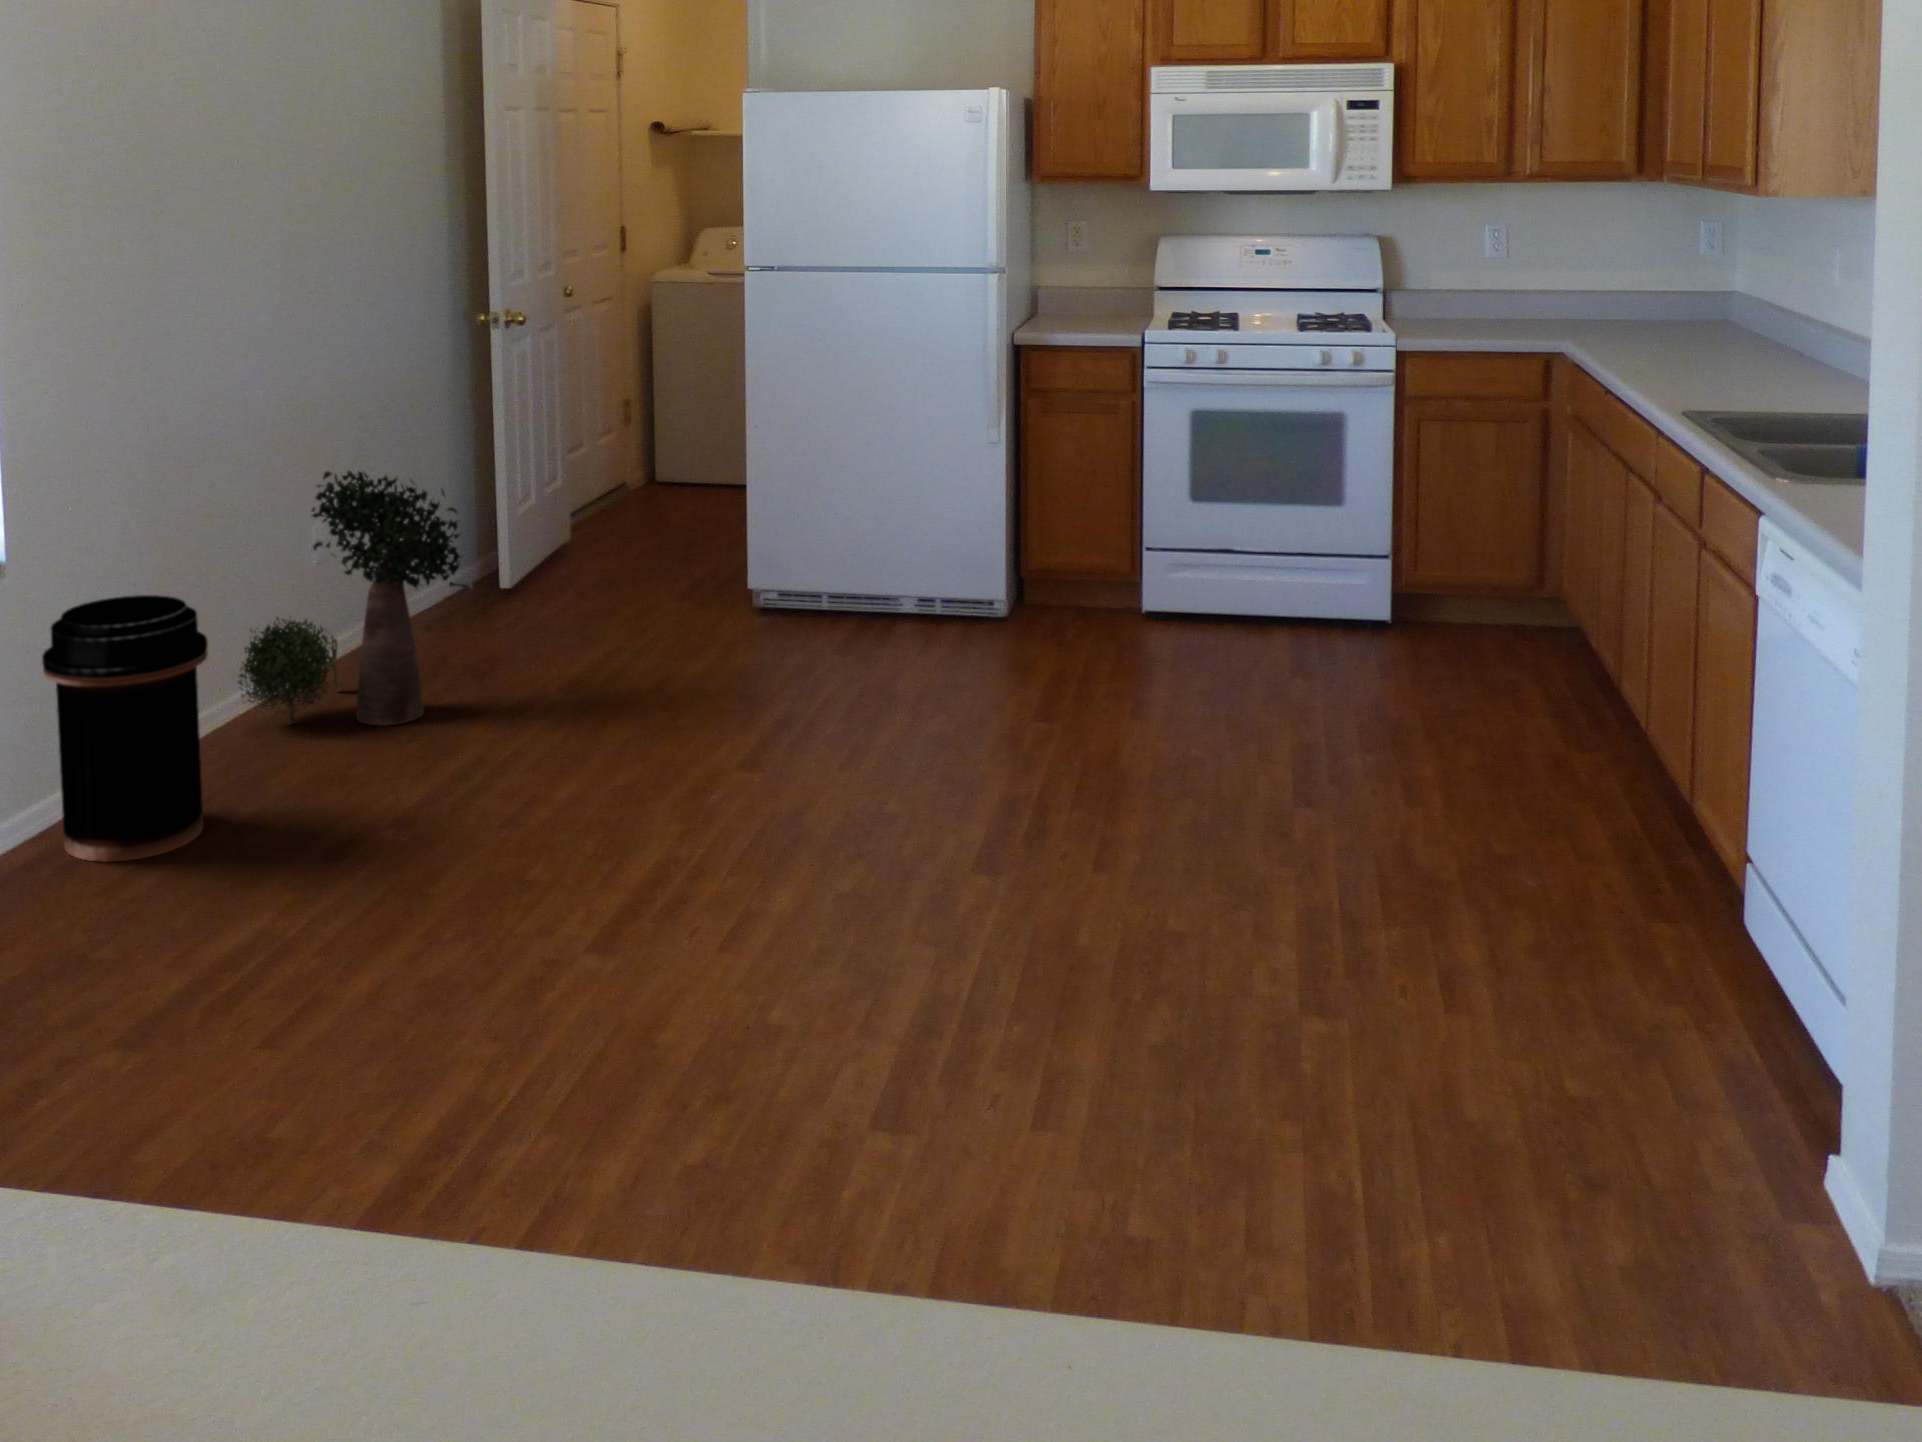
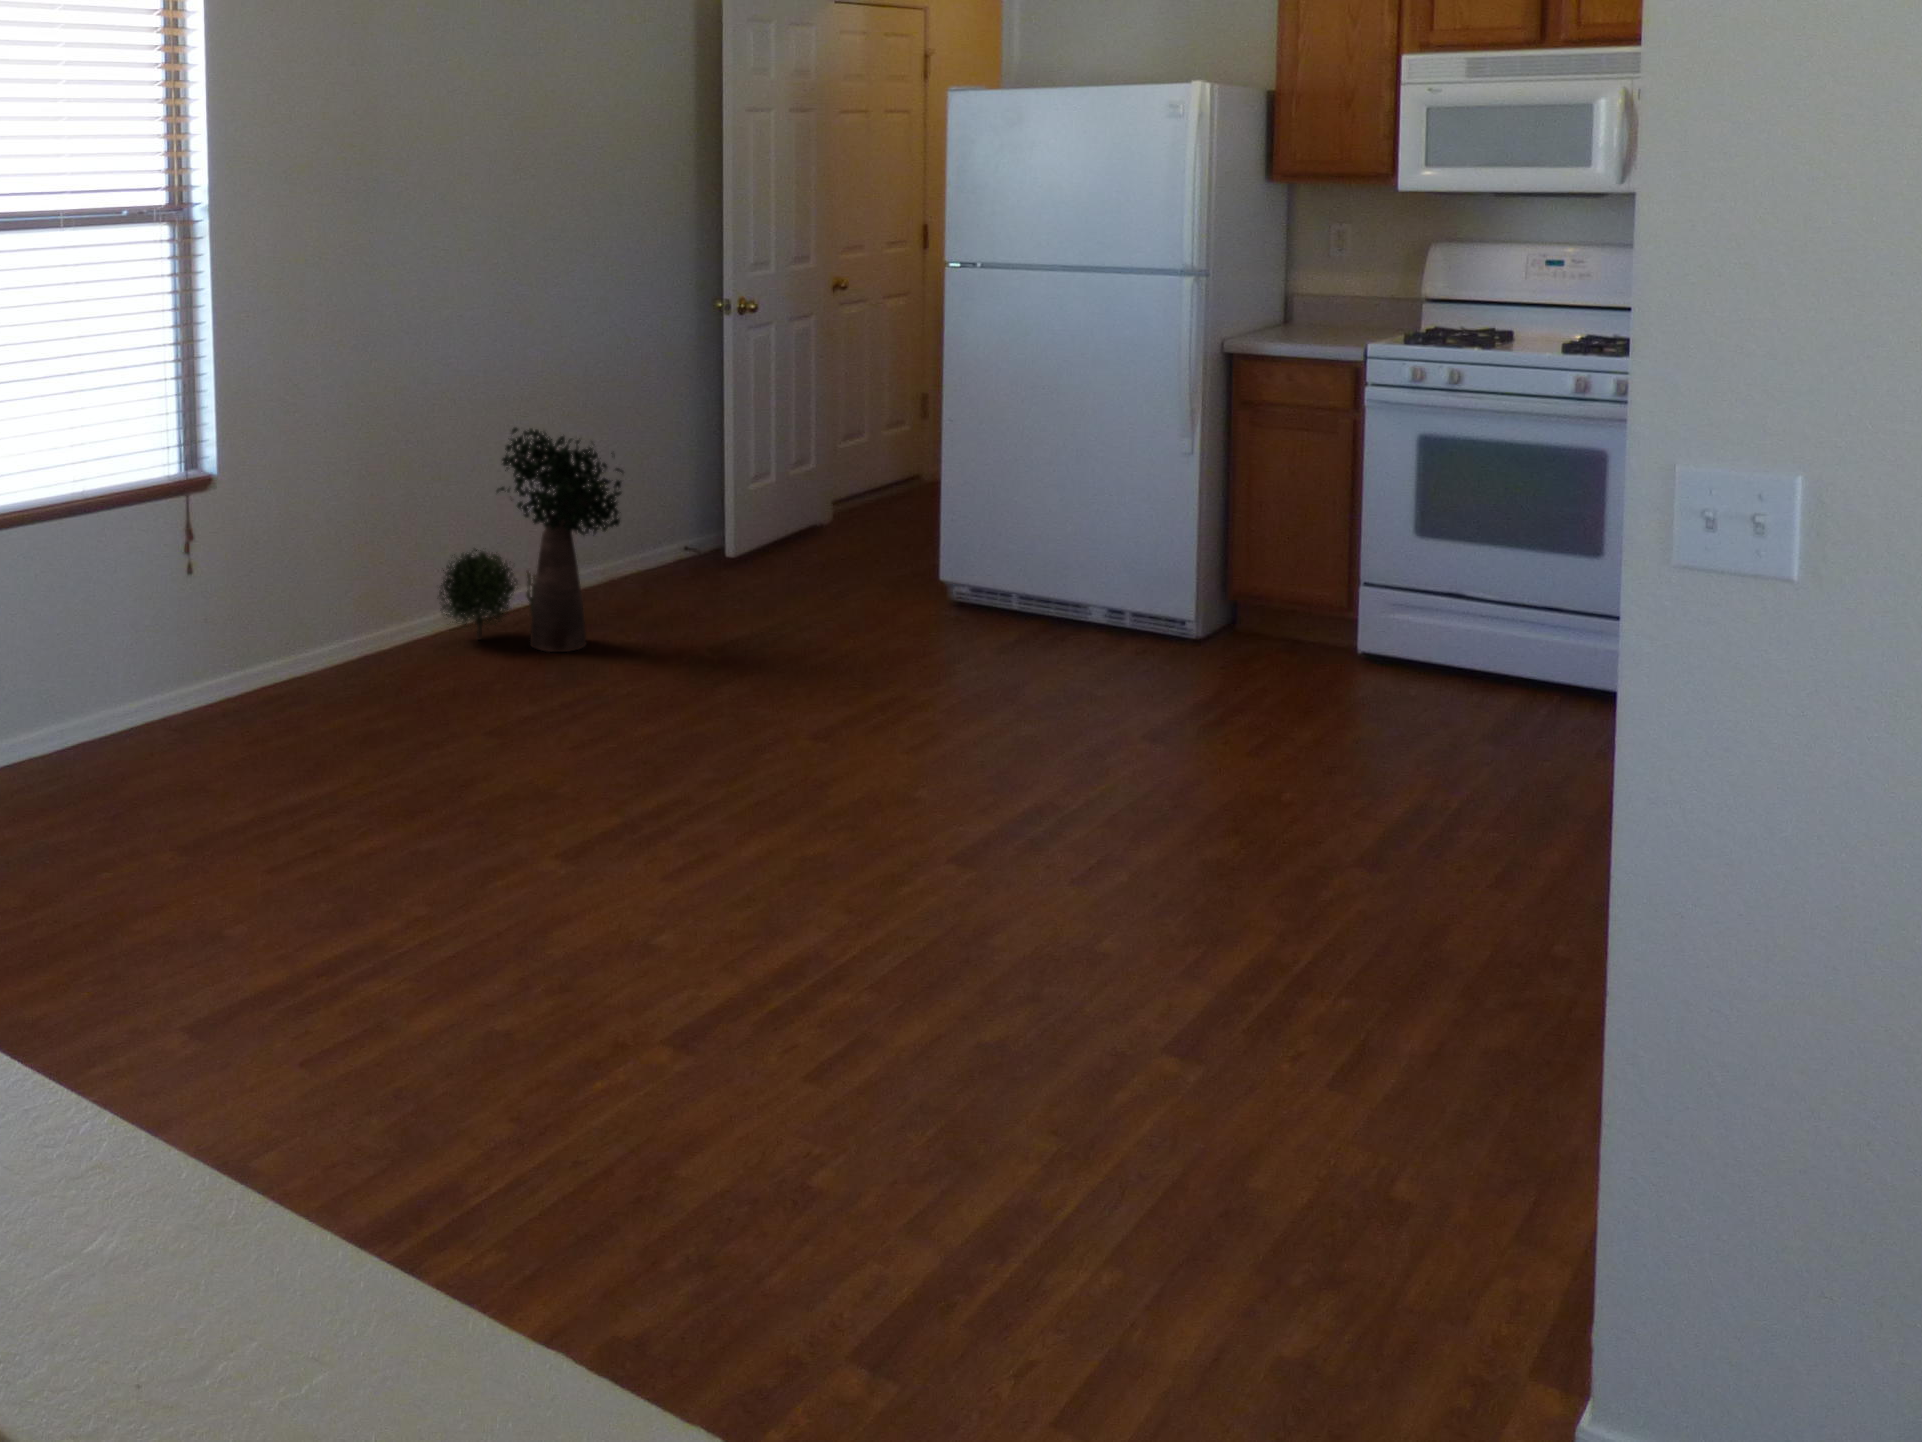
trash can: present [42,595,208,862] -> none [241,511,364,720]

